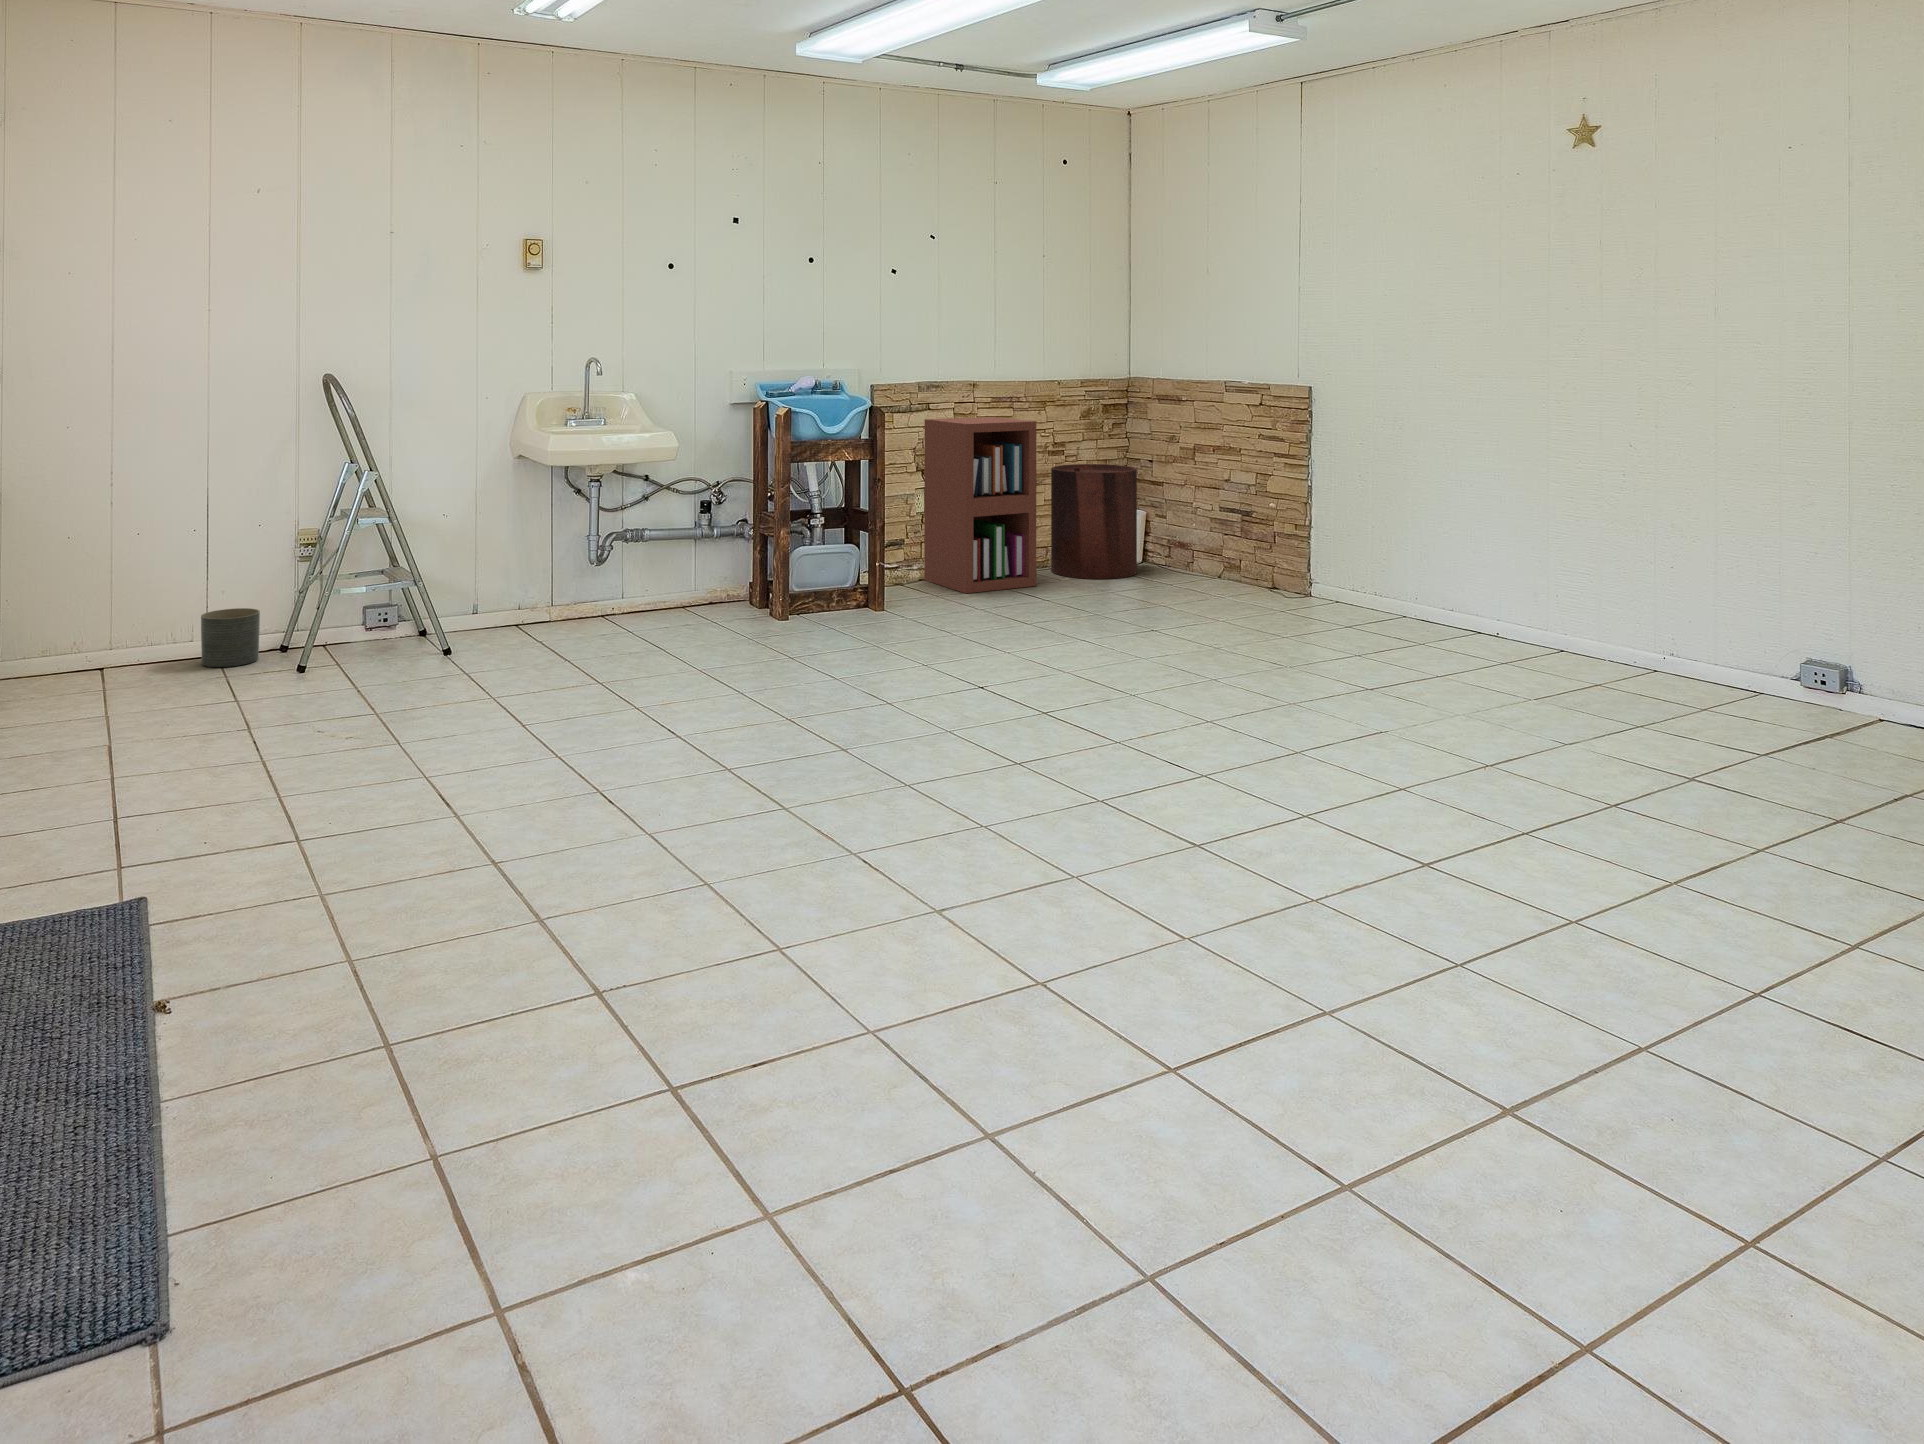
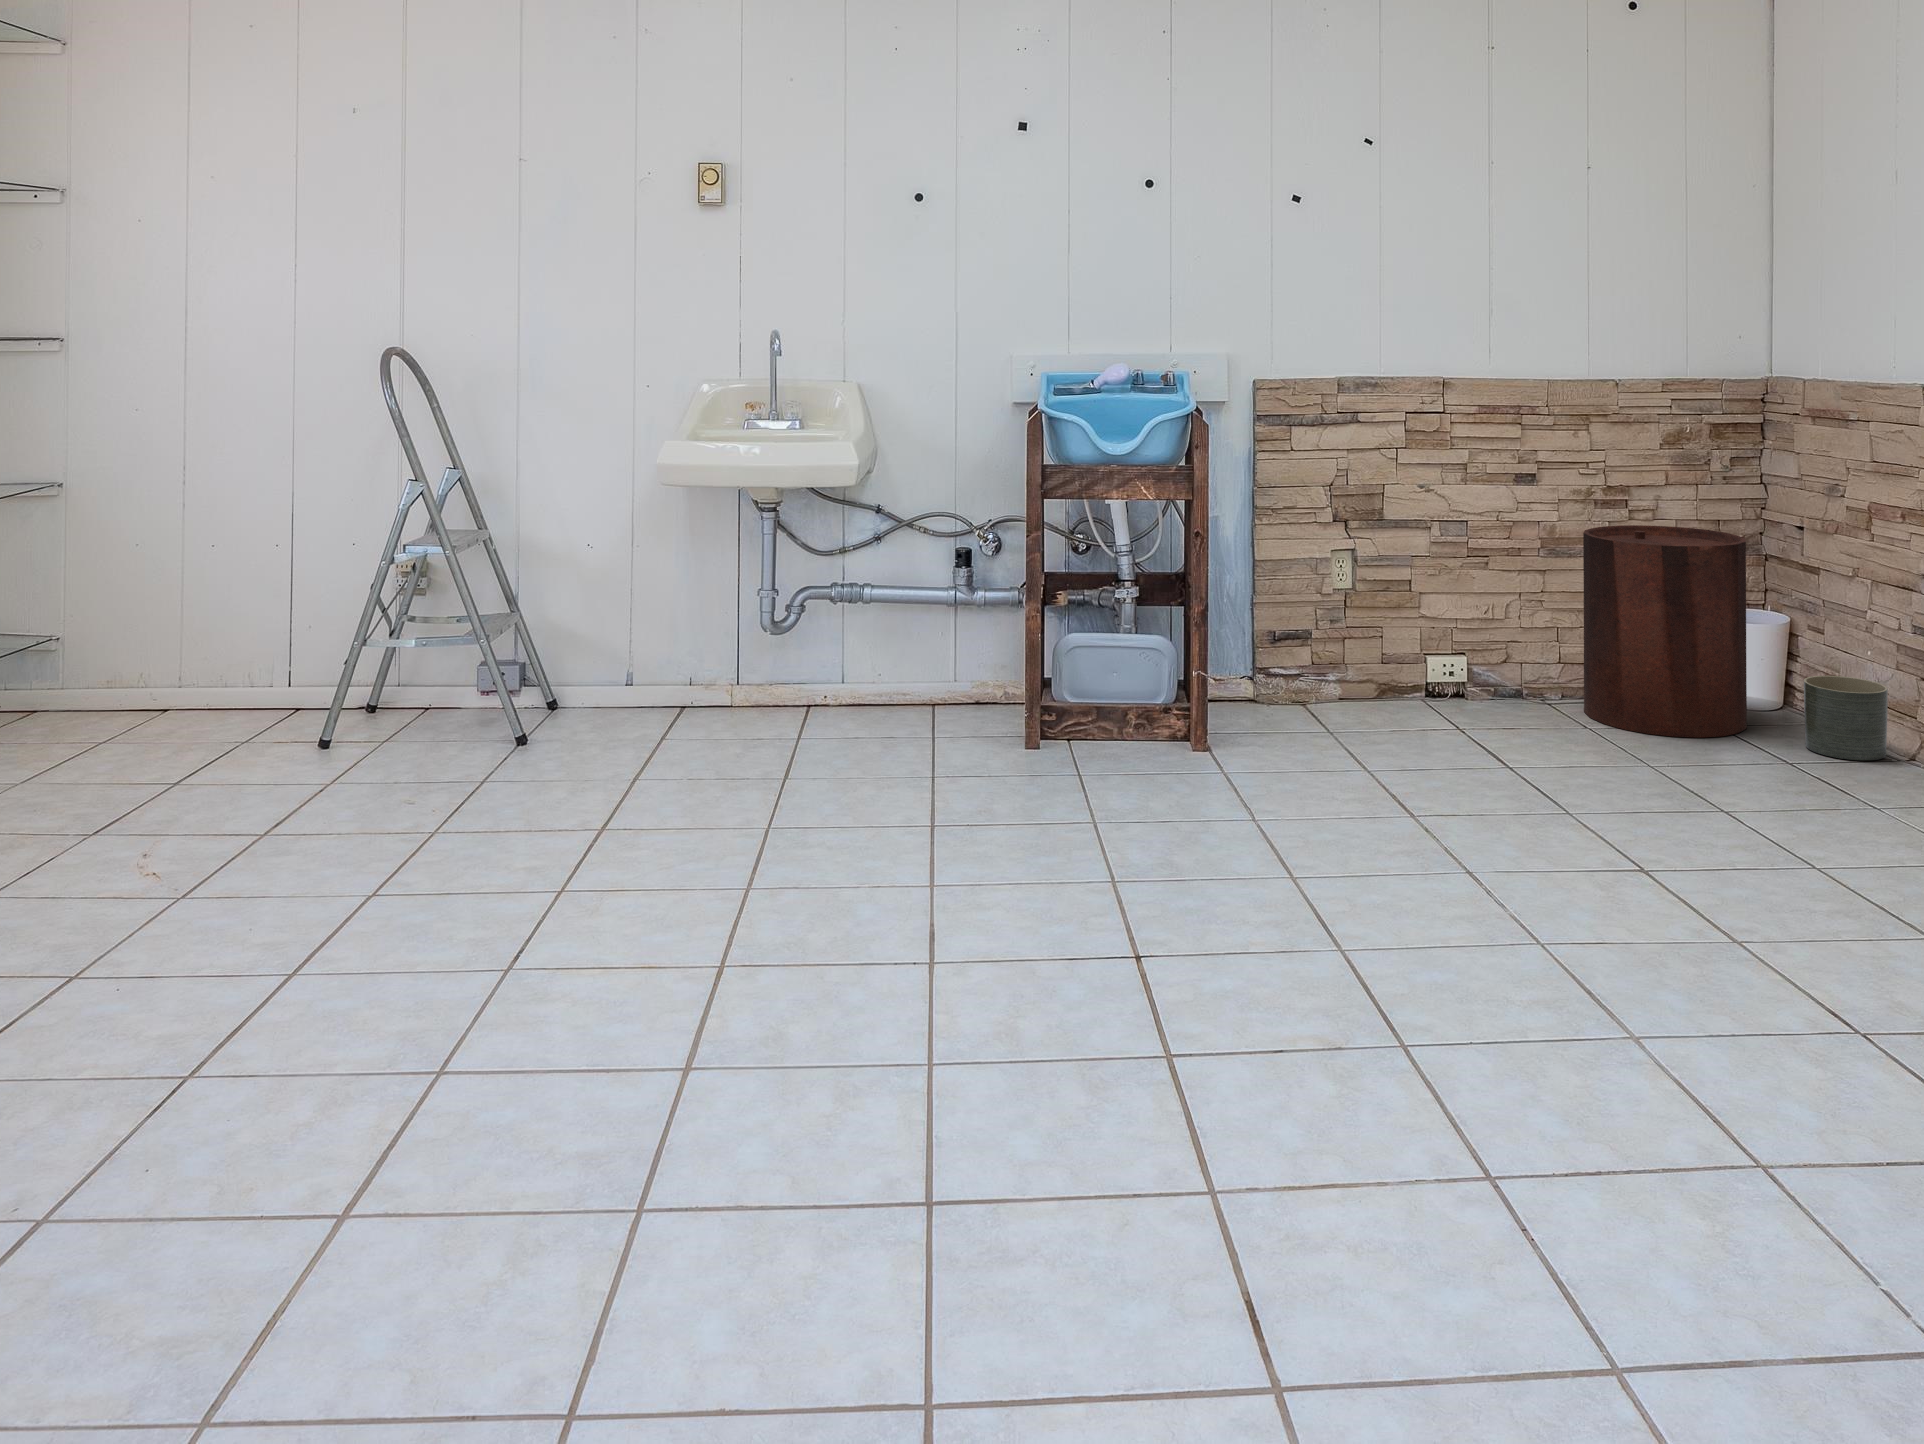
bookshelf: present [924,417,1036,593] -> none [1345,439,1520,735]
planter: present [201,608,260,667] -> present [1804,676,1888,760]

